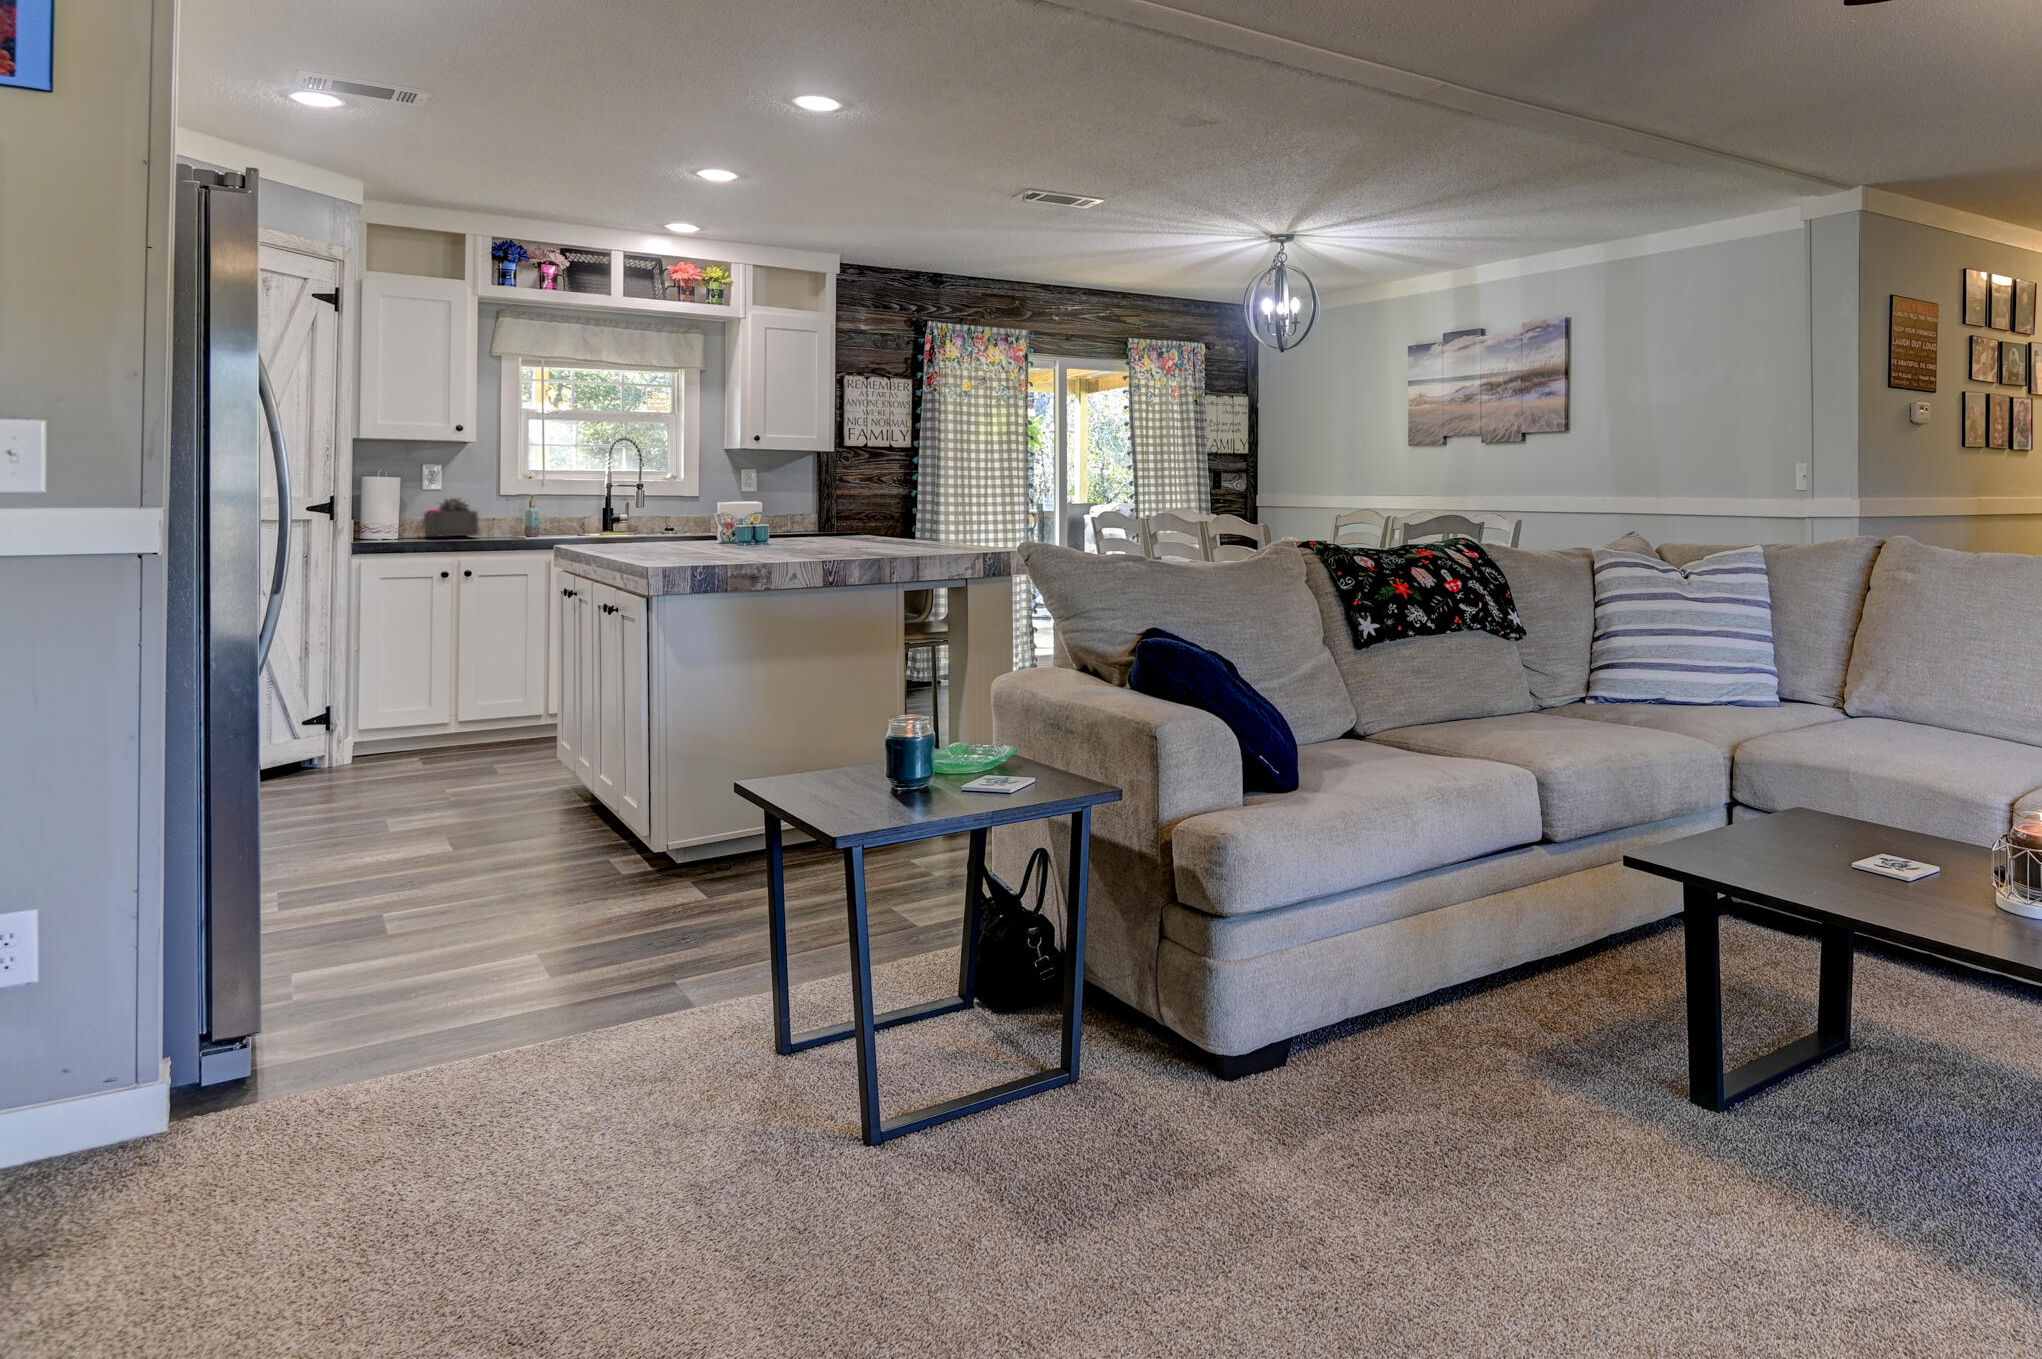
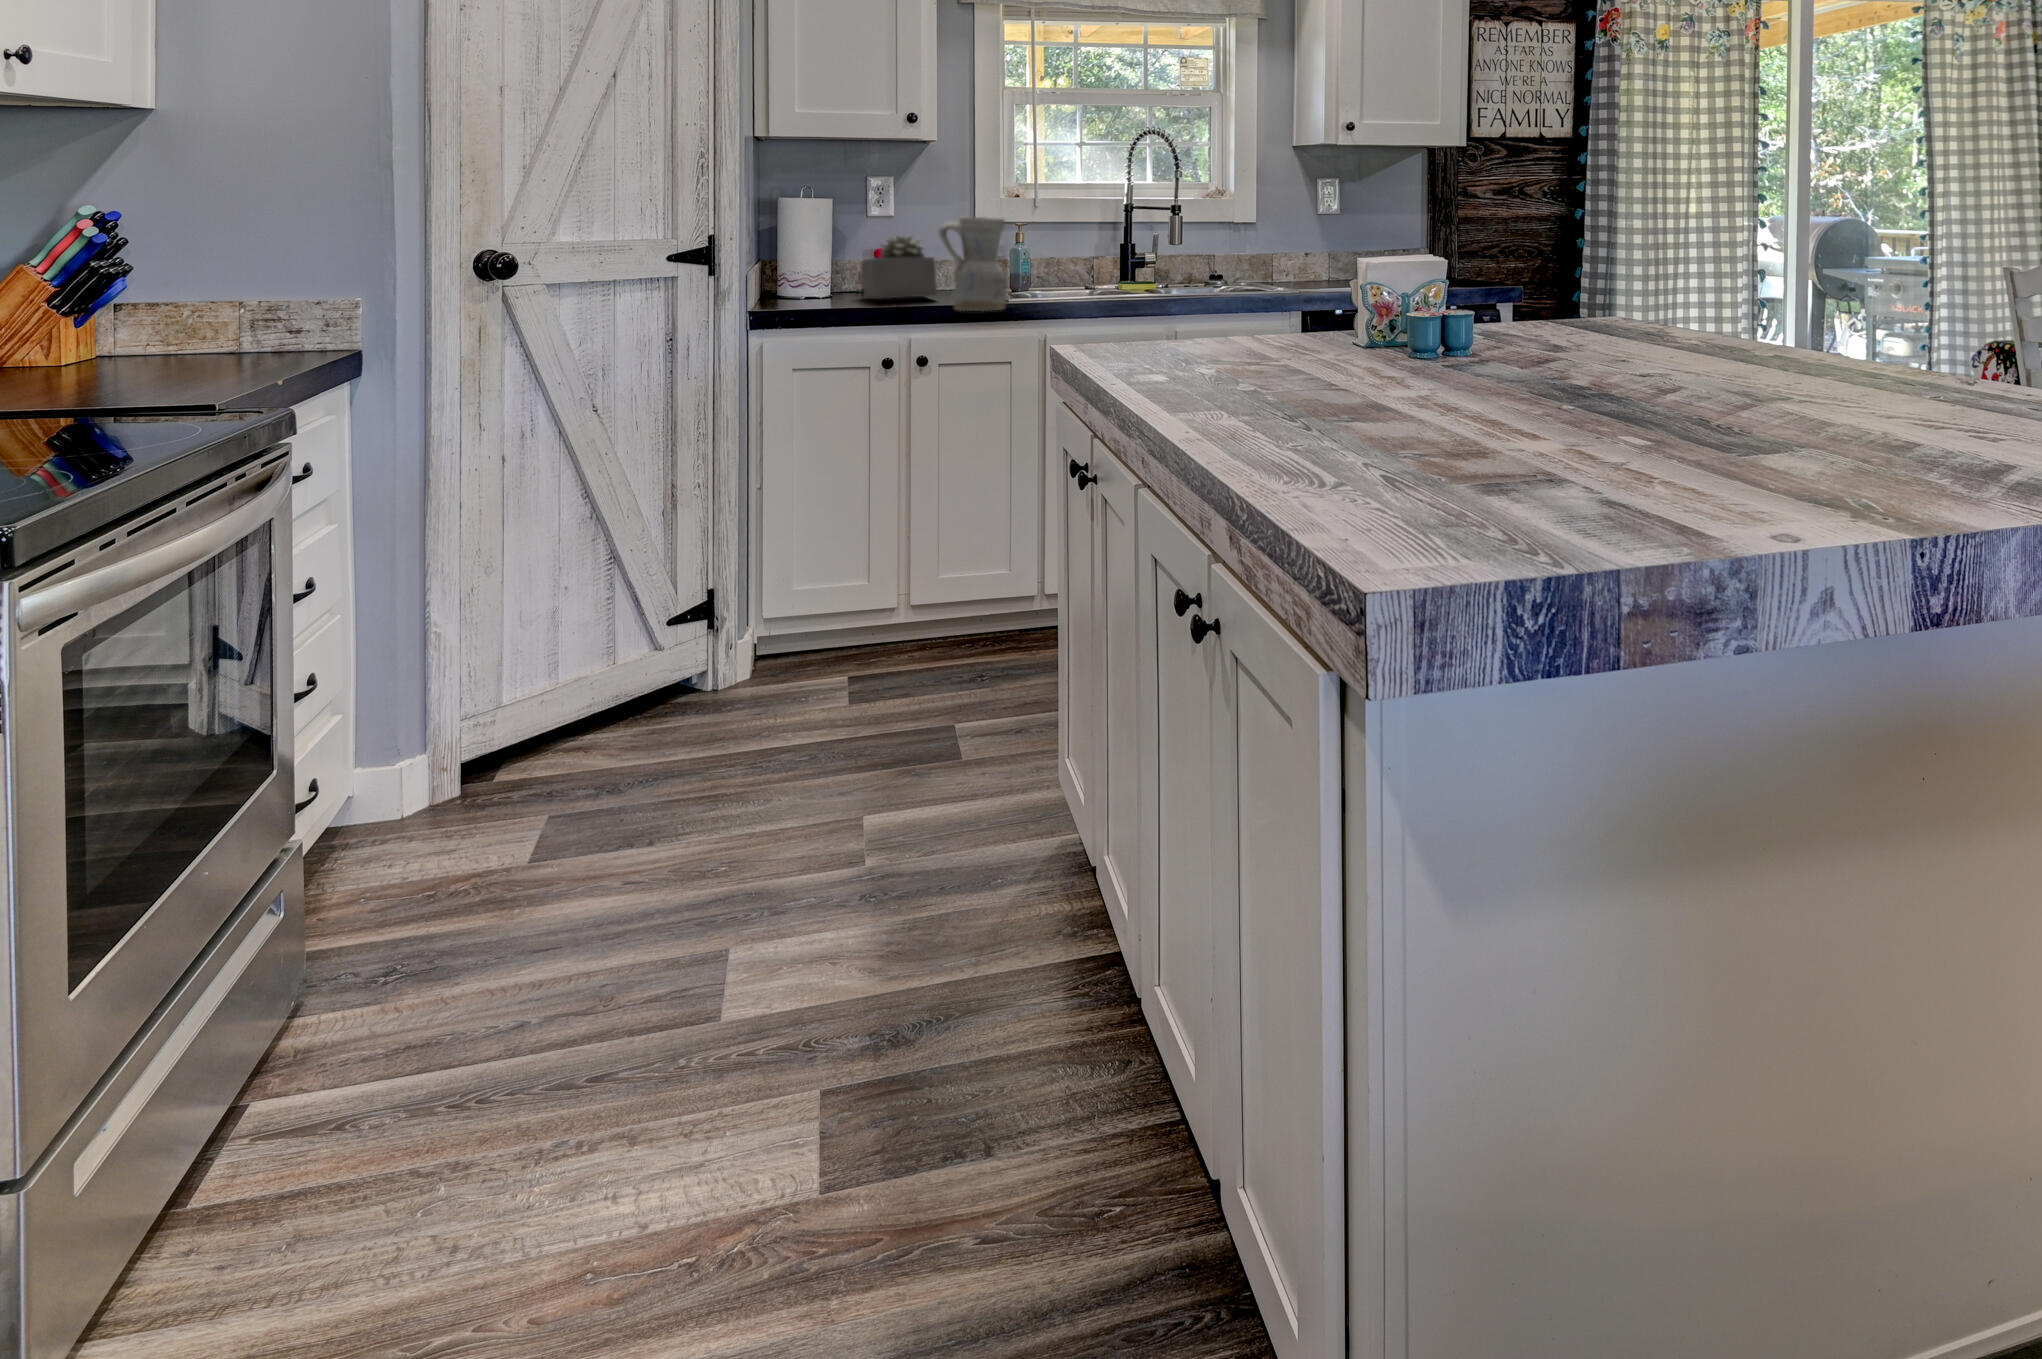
ceramic pitcher: none [484,485,530,542] -> present [939,216,1006,311]

